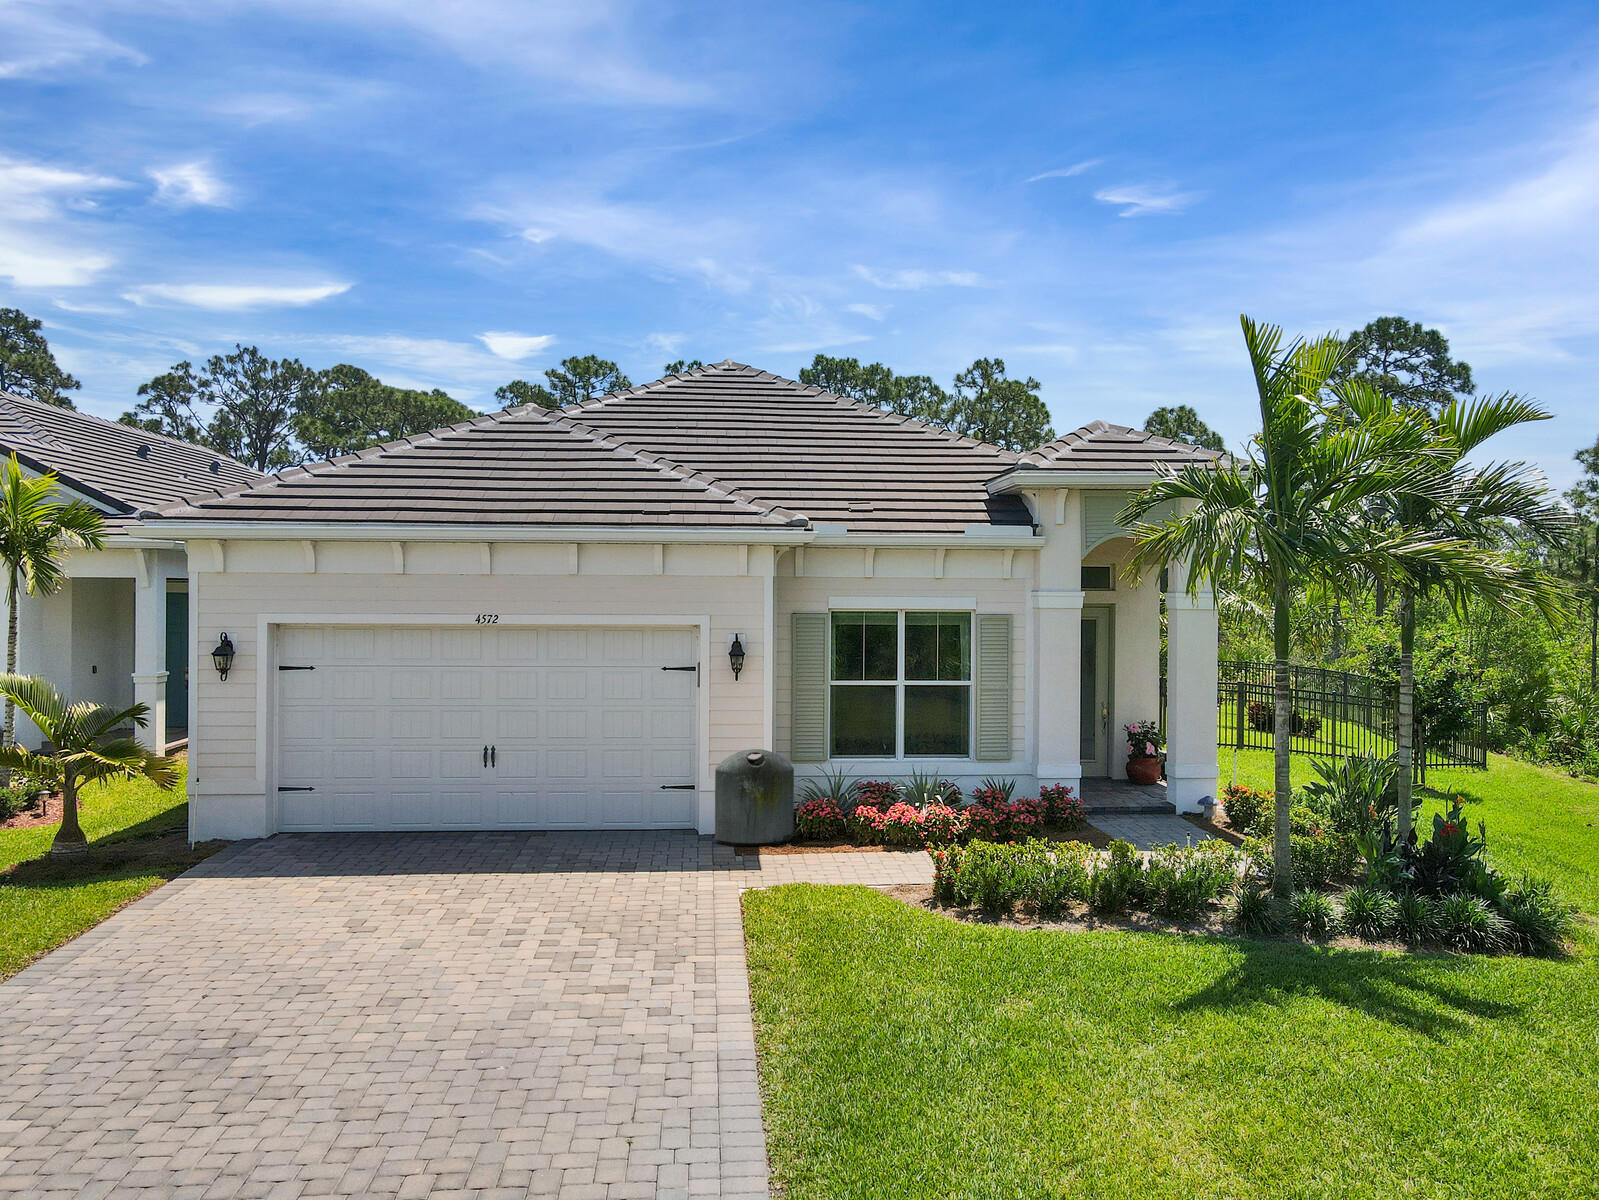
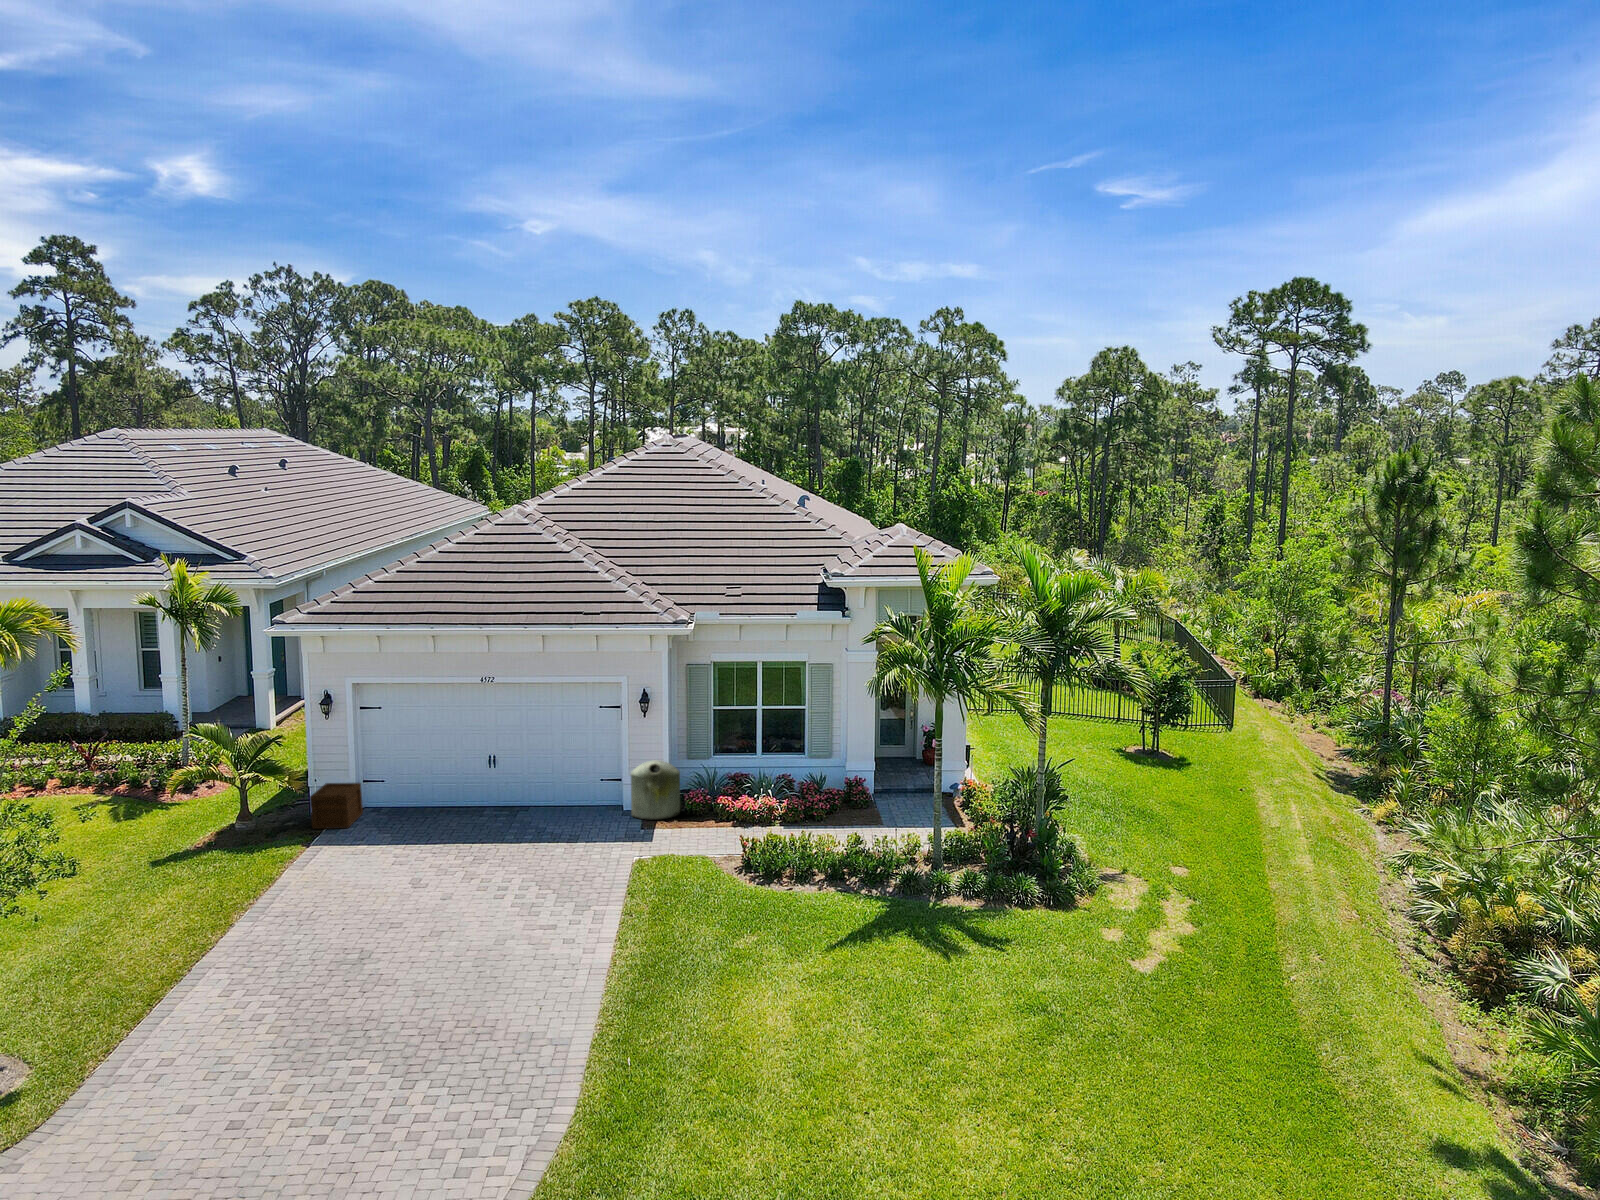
wooden crate: none [184,790,273,862] -> present [310,783,363,829]

